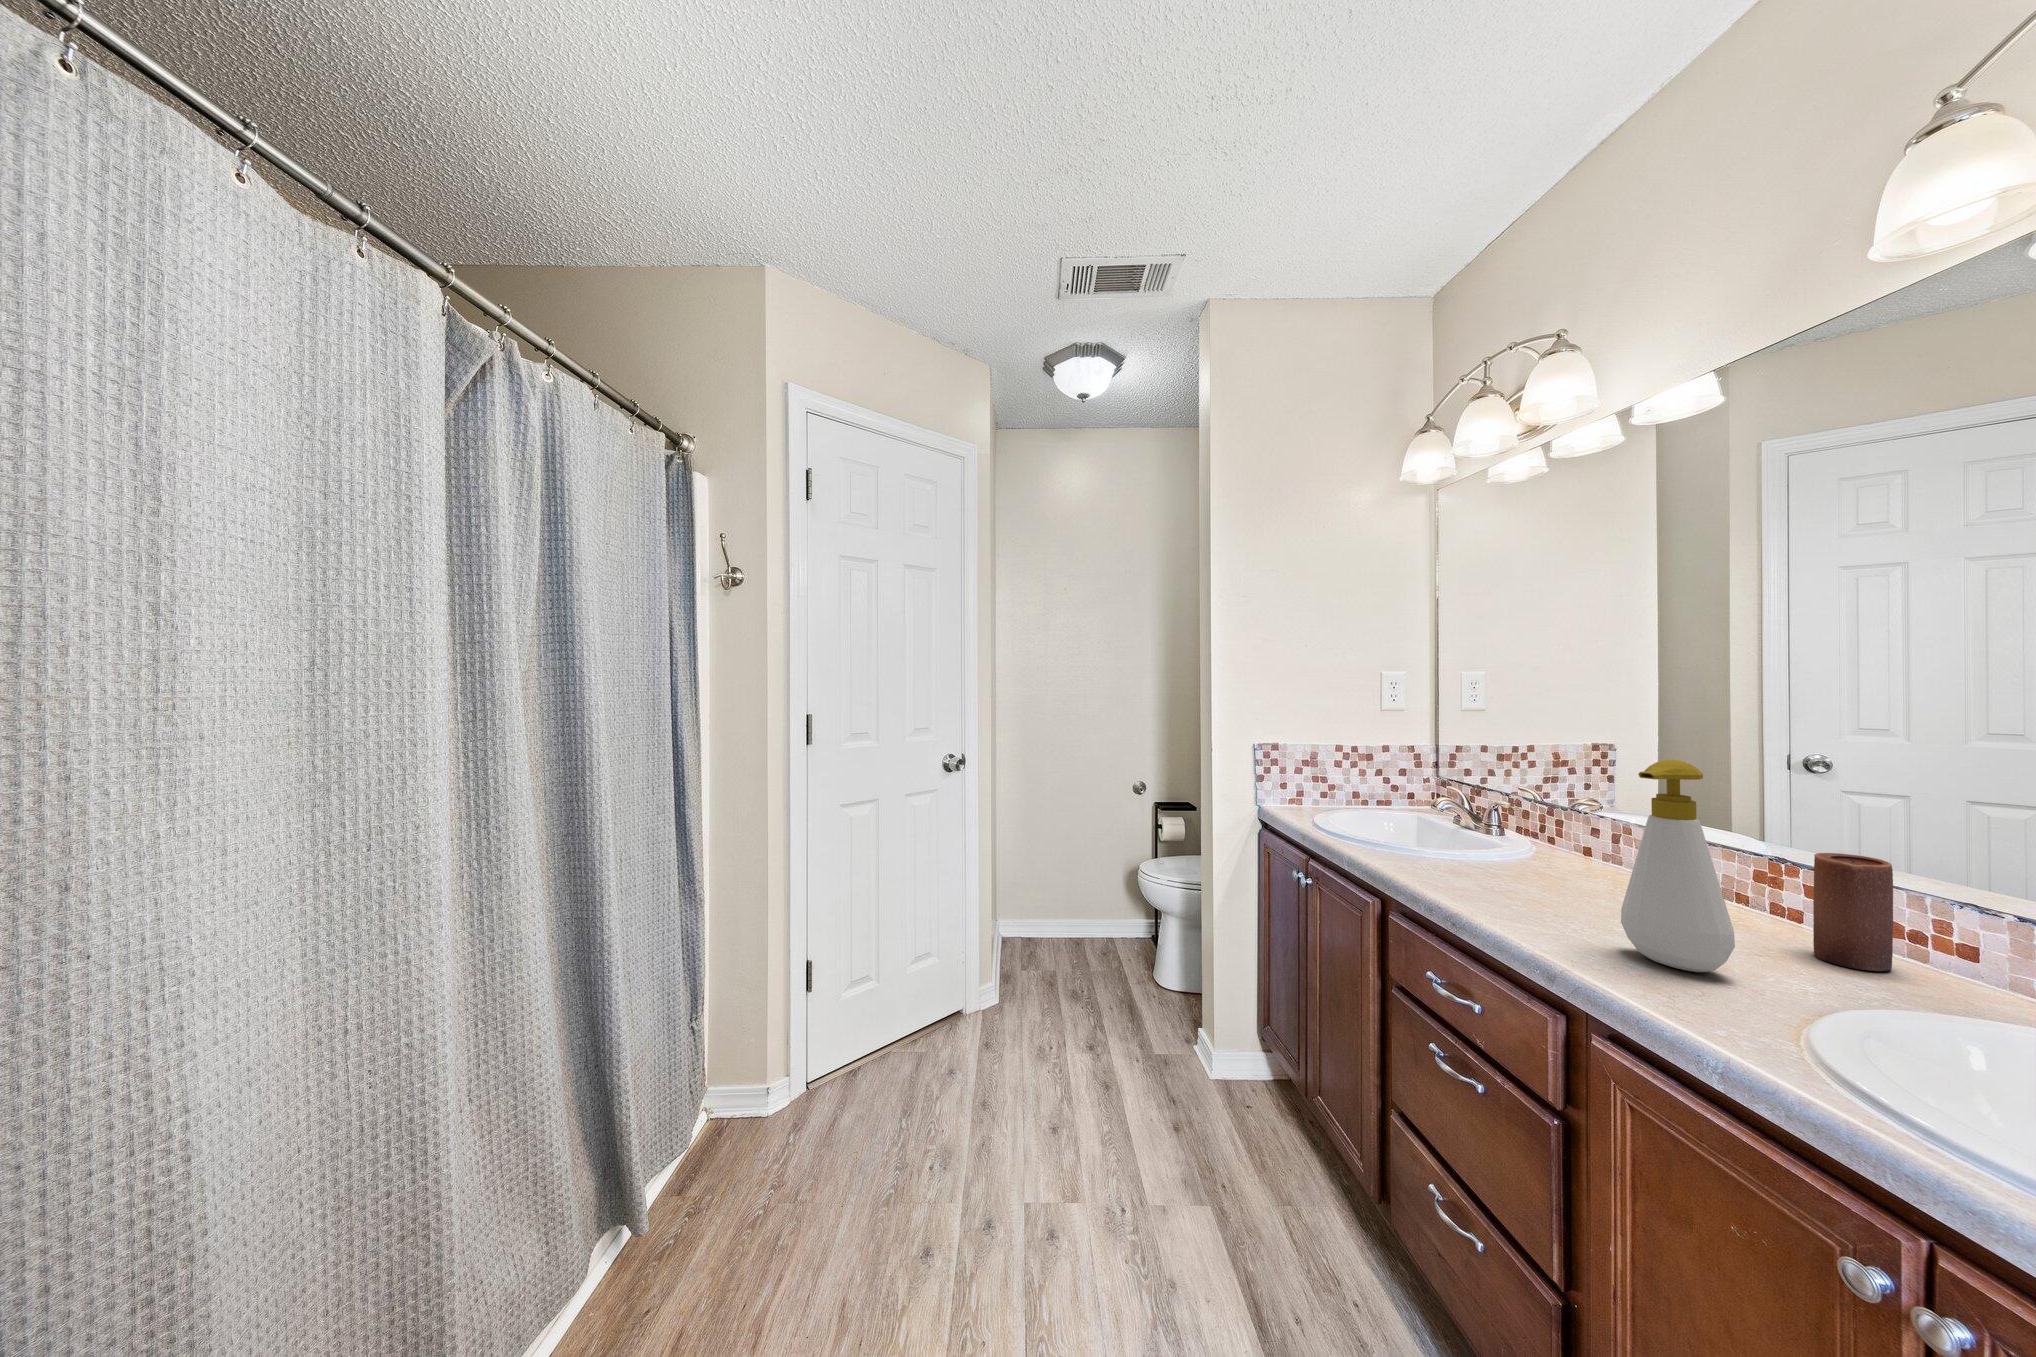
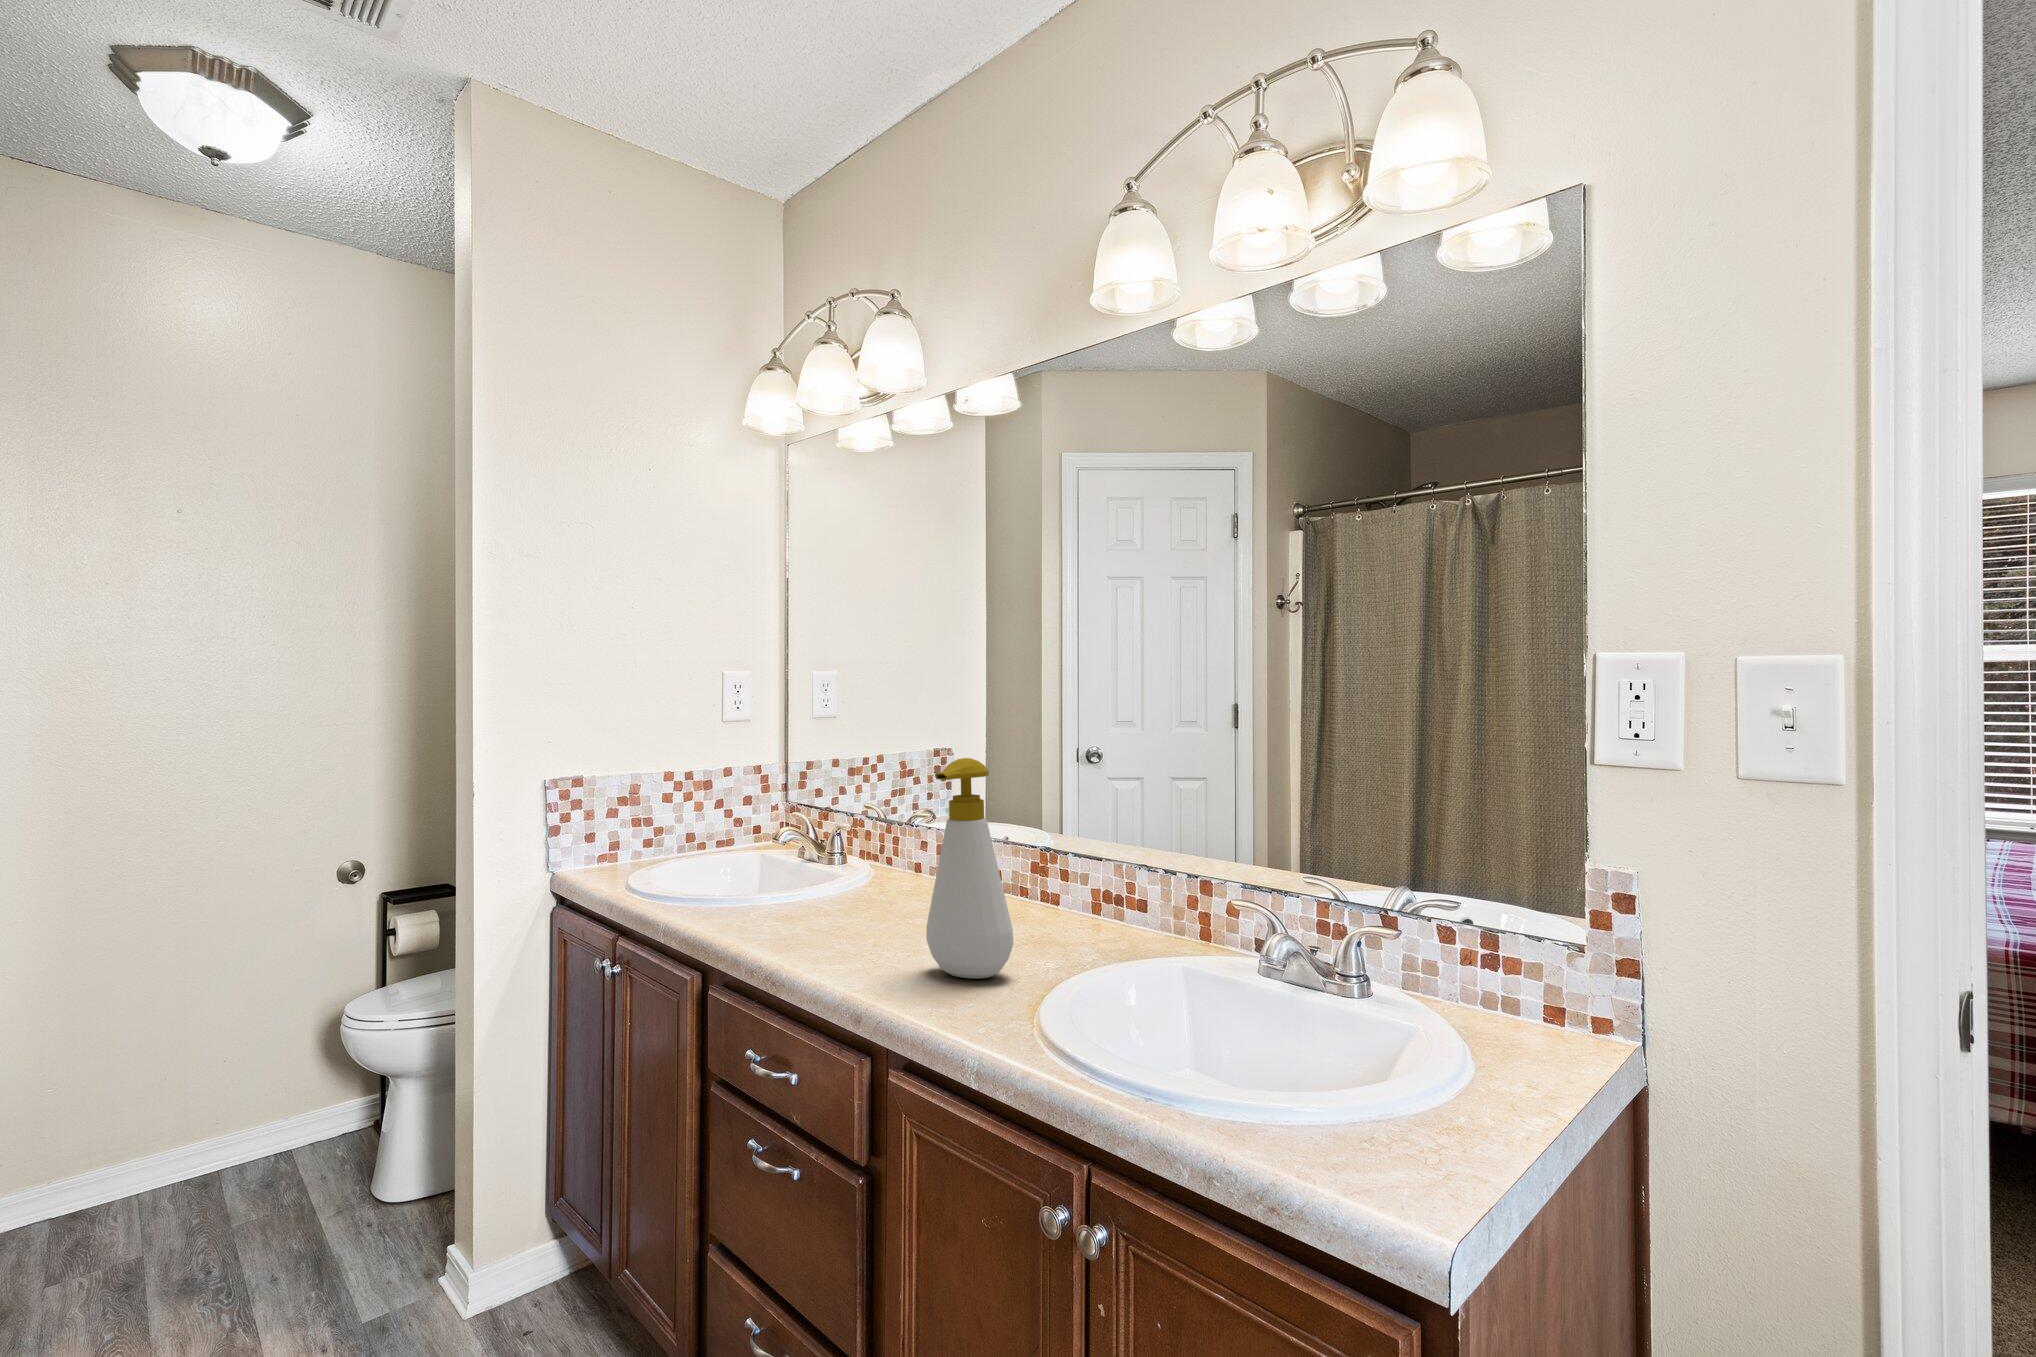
candle: present [1813,853,1893,971] -> none [1079,838,1129,945]

